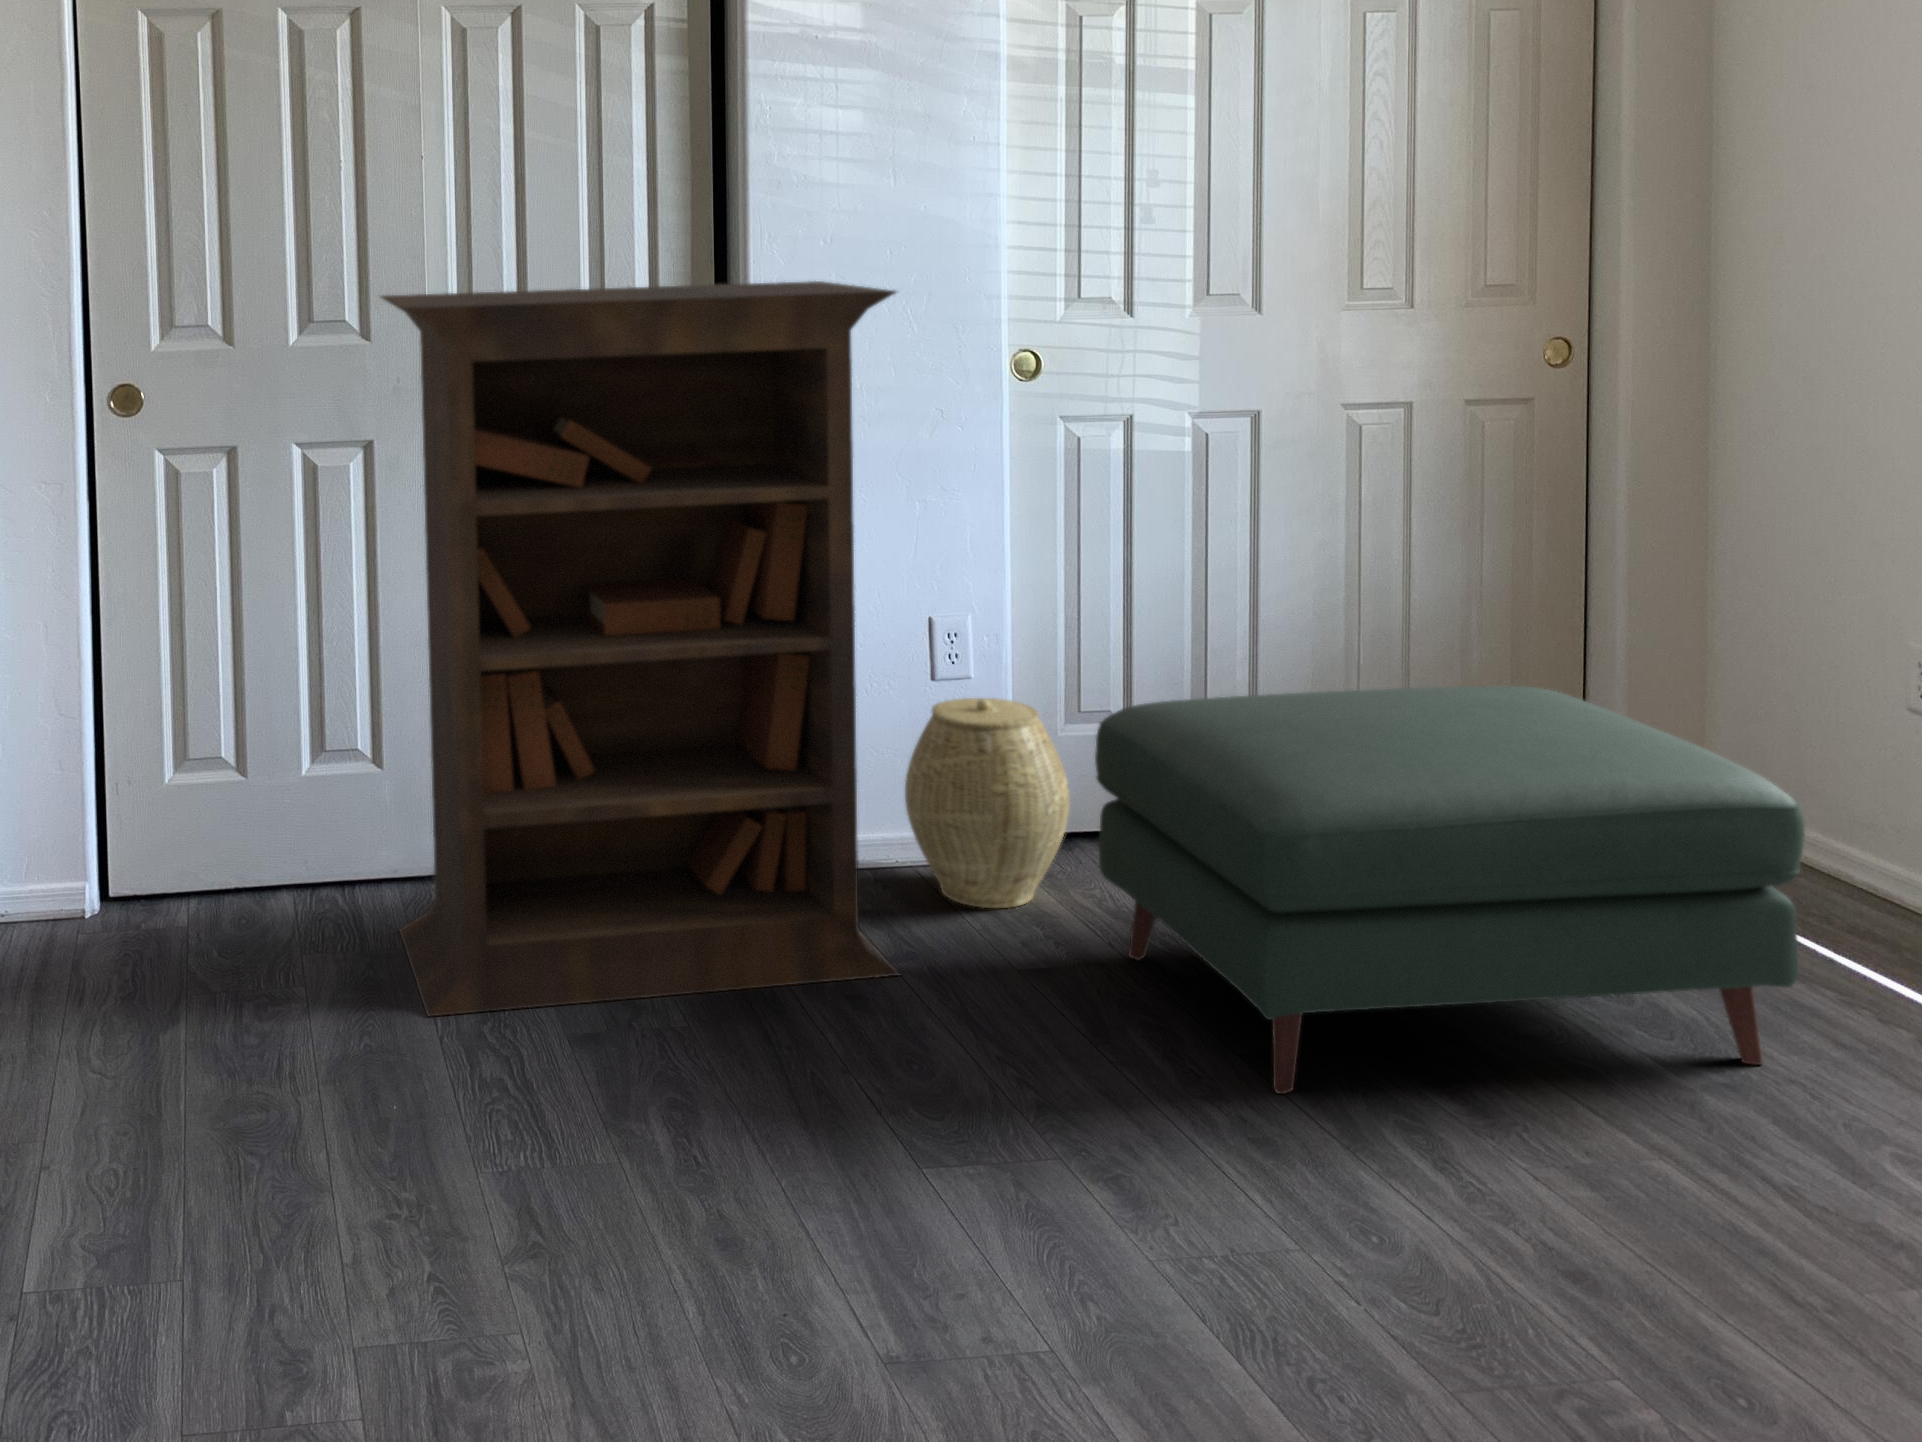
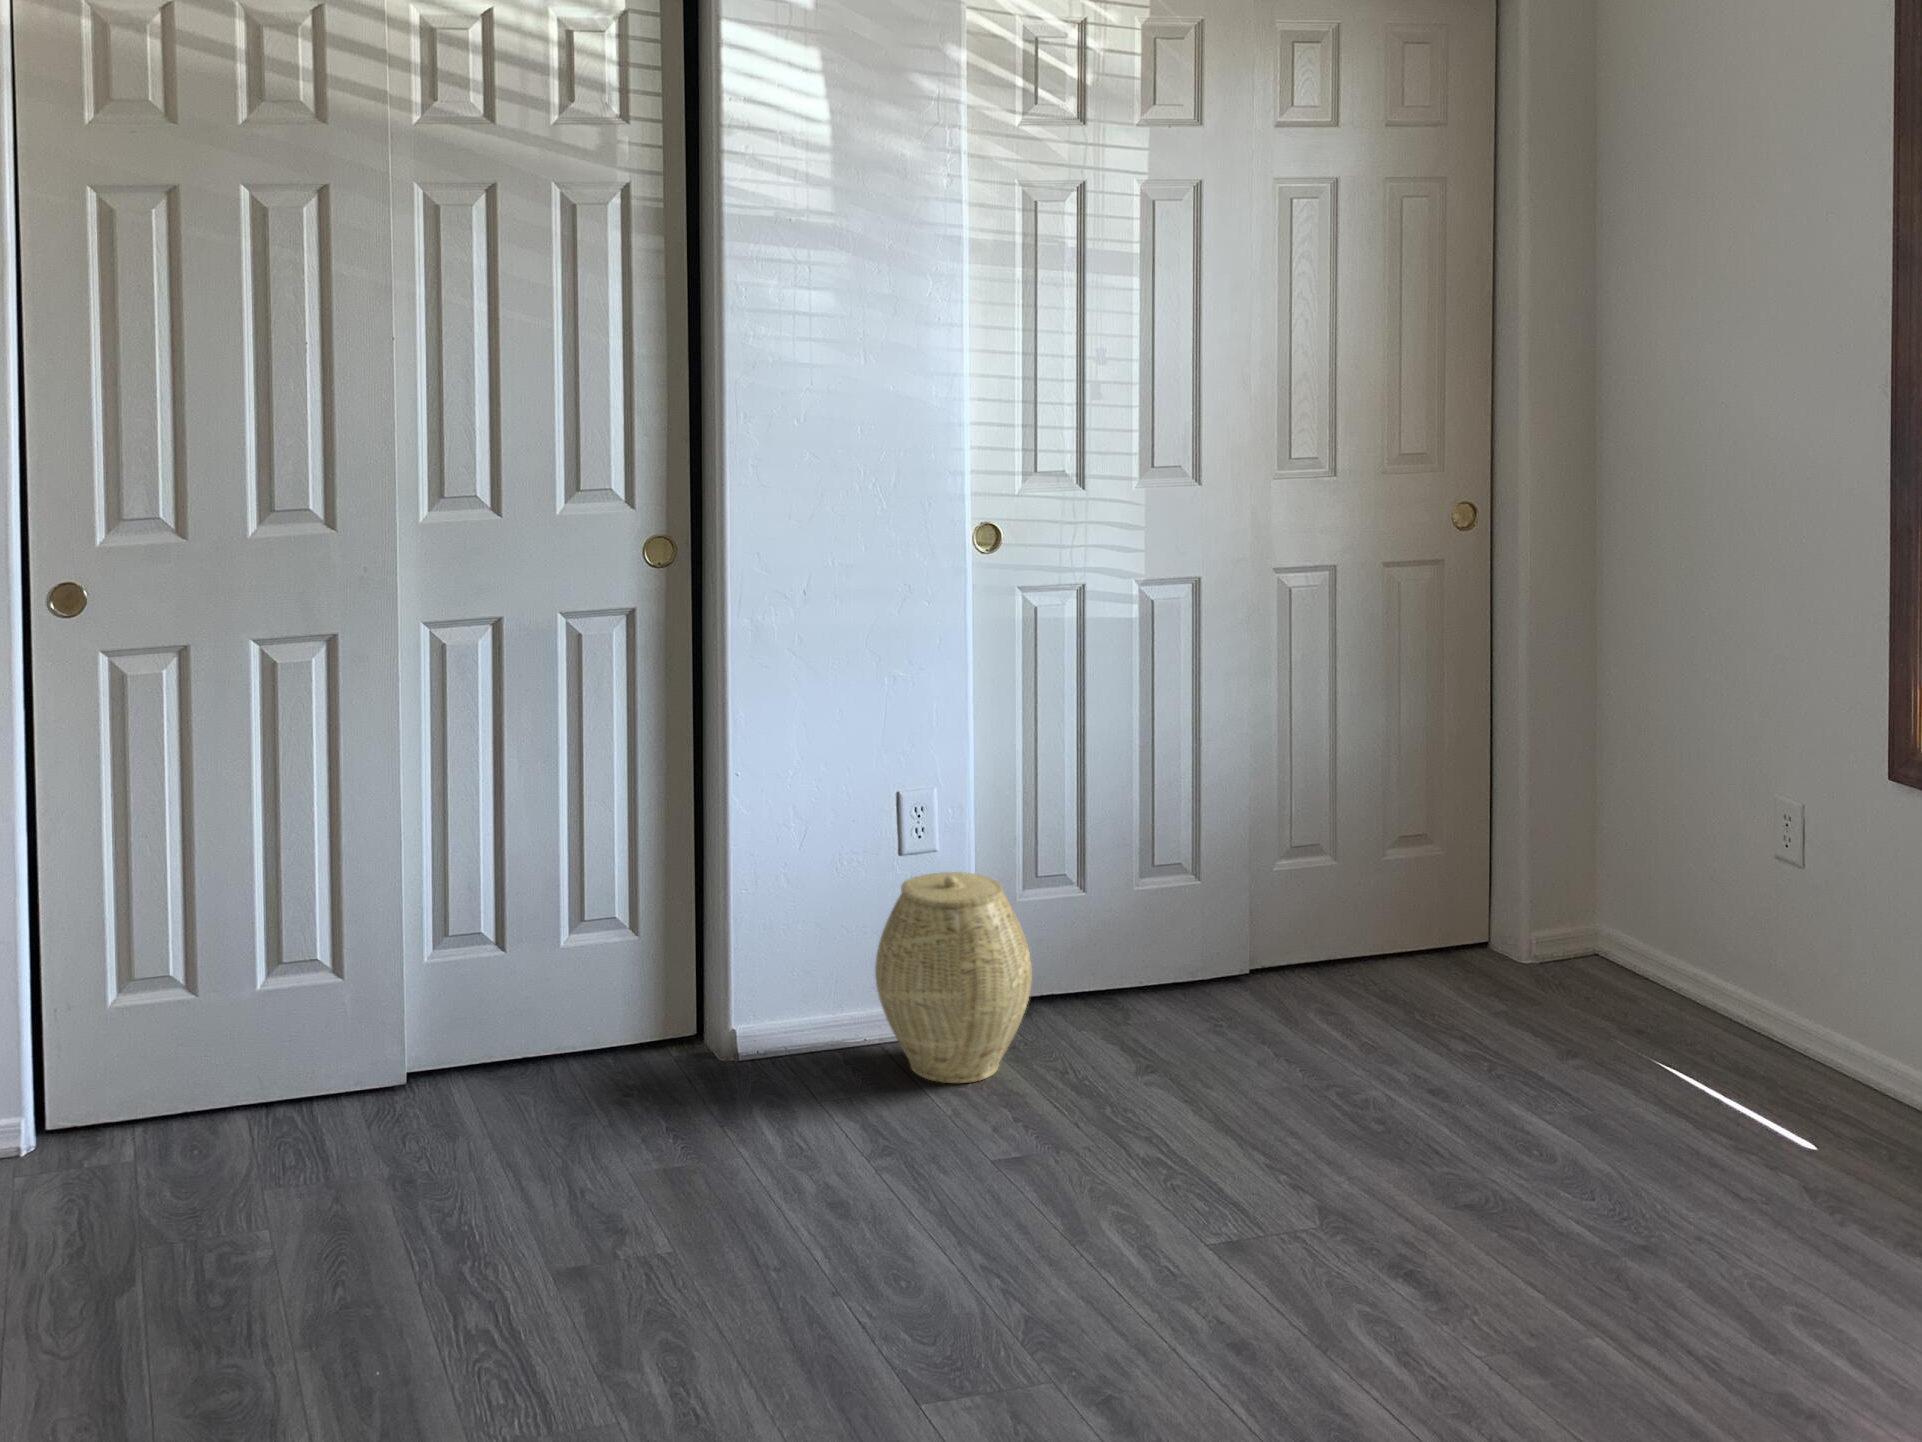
bookcase: present [381,281,901,1016] -> none [349,468,878,1247]
ottoman: present [1095,686,1805,1094] -> none [1058,847,1669,1261]

